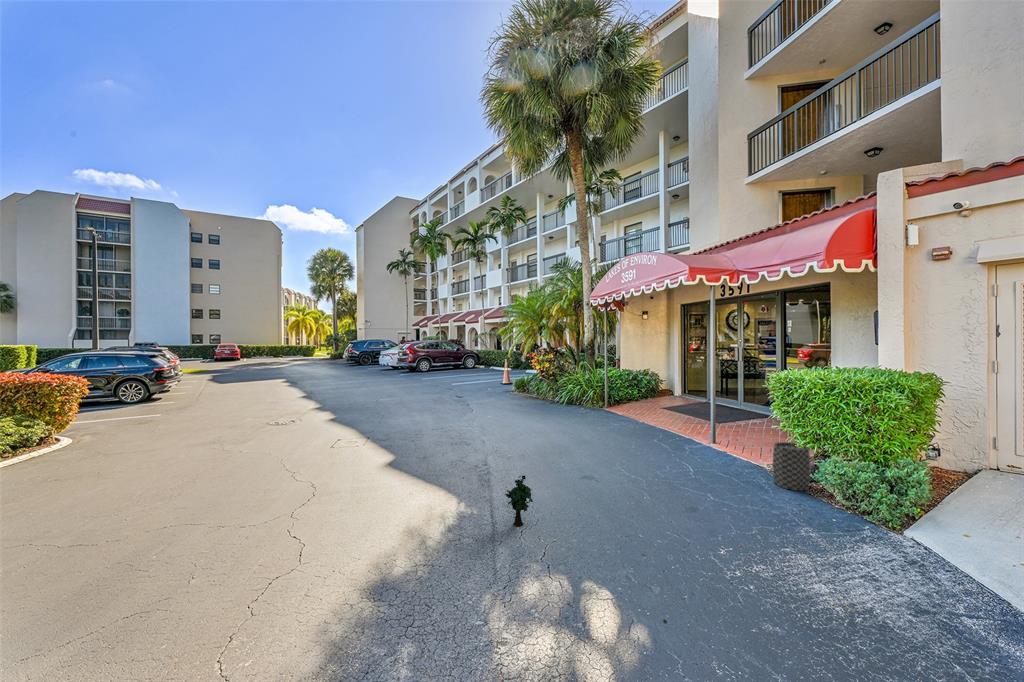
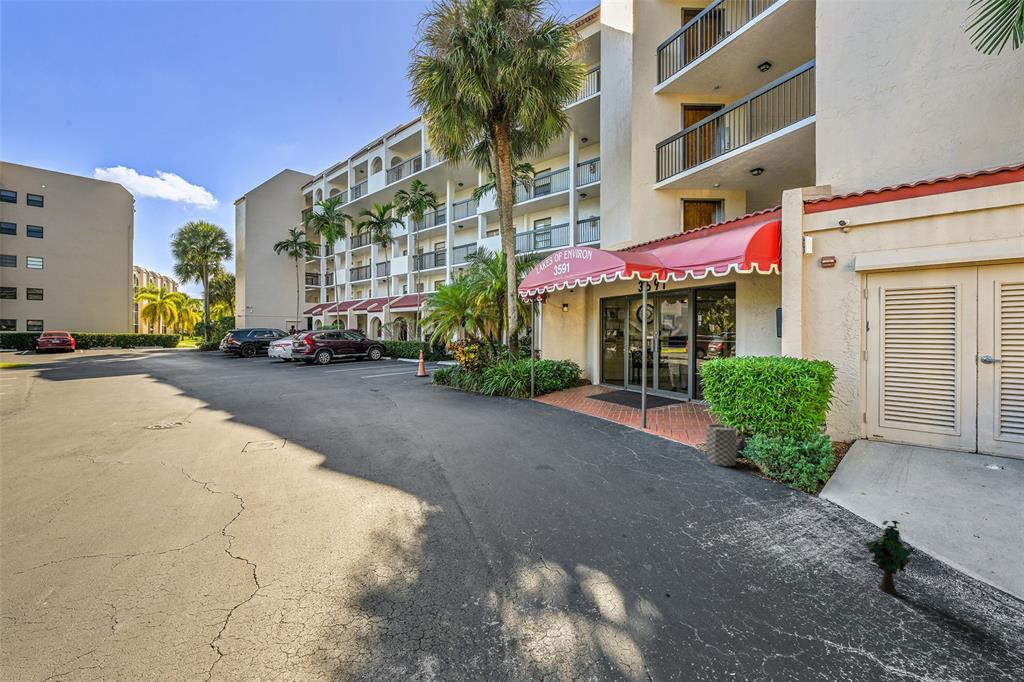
decorative plant: present [505,476,533,526] -> present [864,521,914,594]

